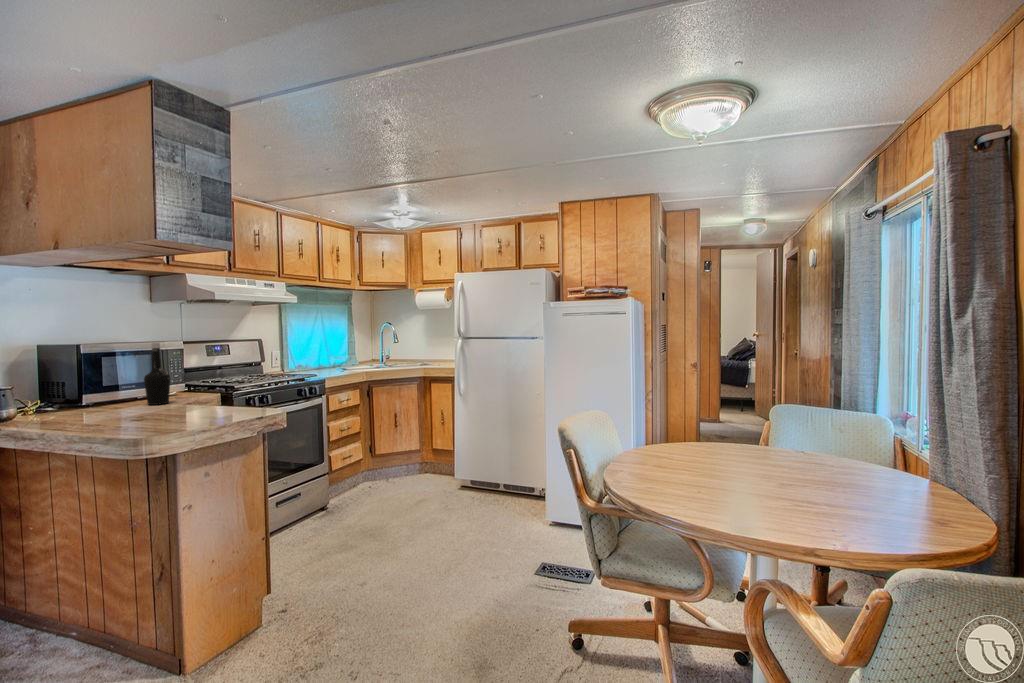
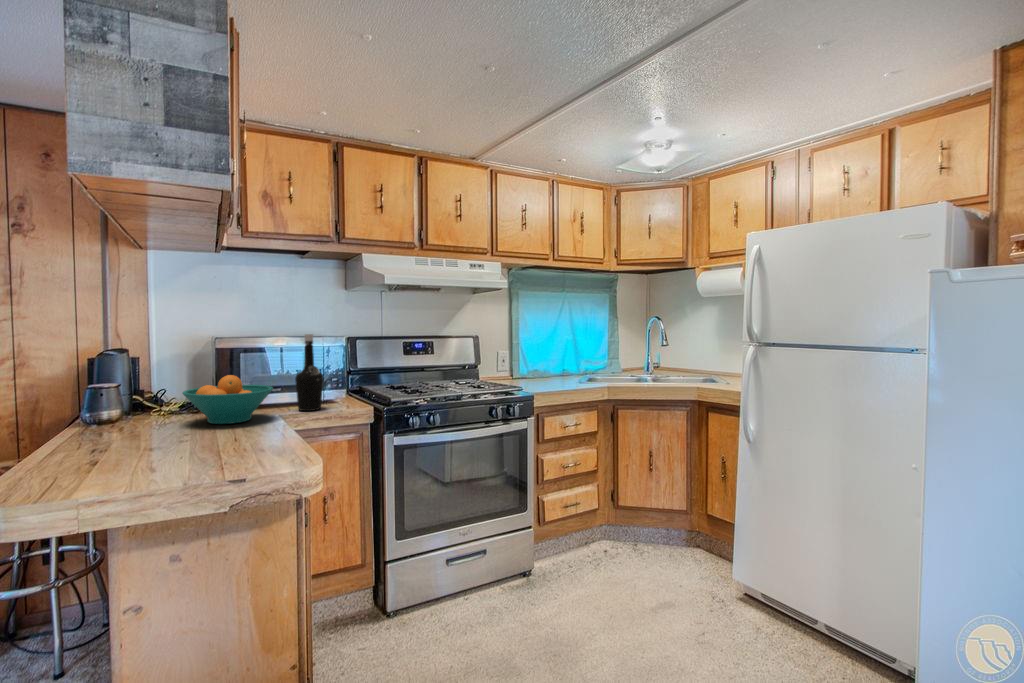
fruit bowl: none [58,378,145,418] -> present [183,375,273,424]

